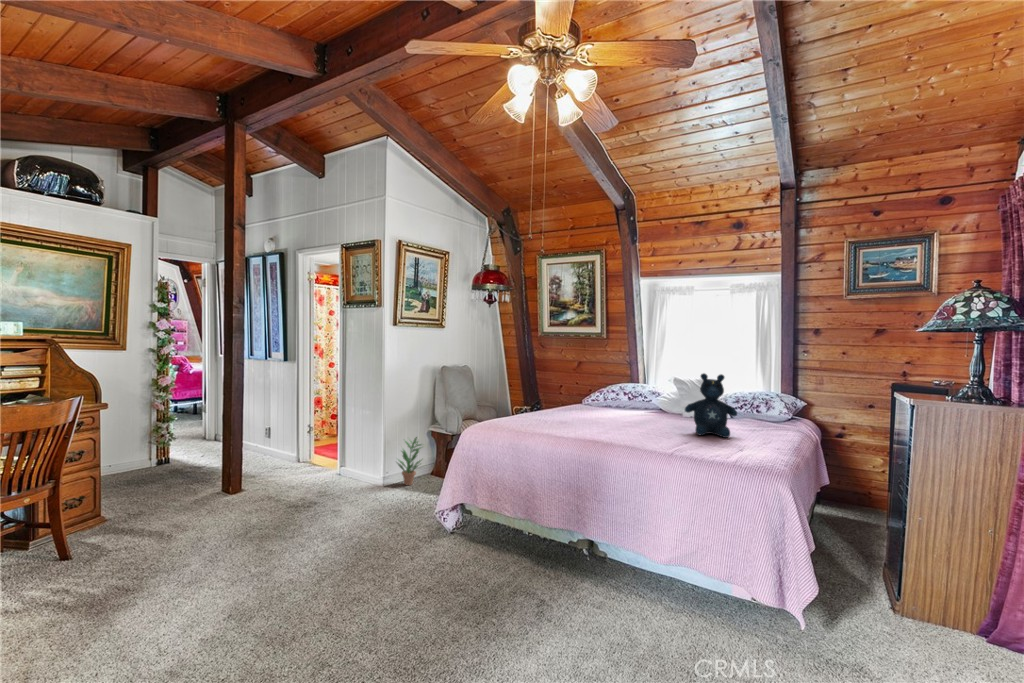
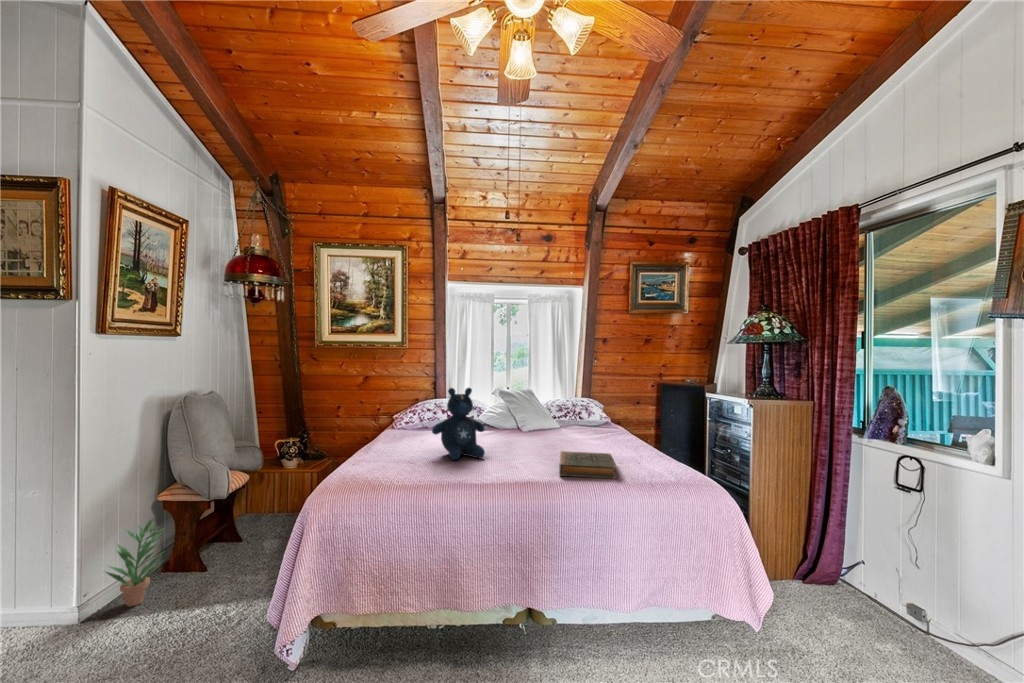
stuffed bear: present [685,373,737,438] -> present [432,388,485,460]
hardback book: none [623,429,697,453] -> present [559,451,617,478]

